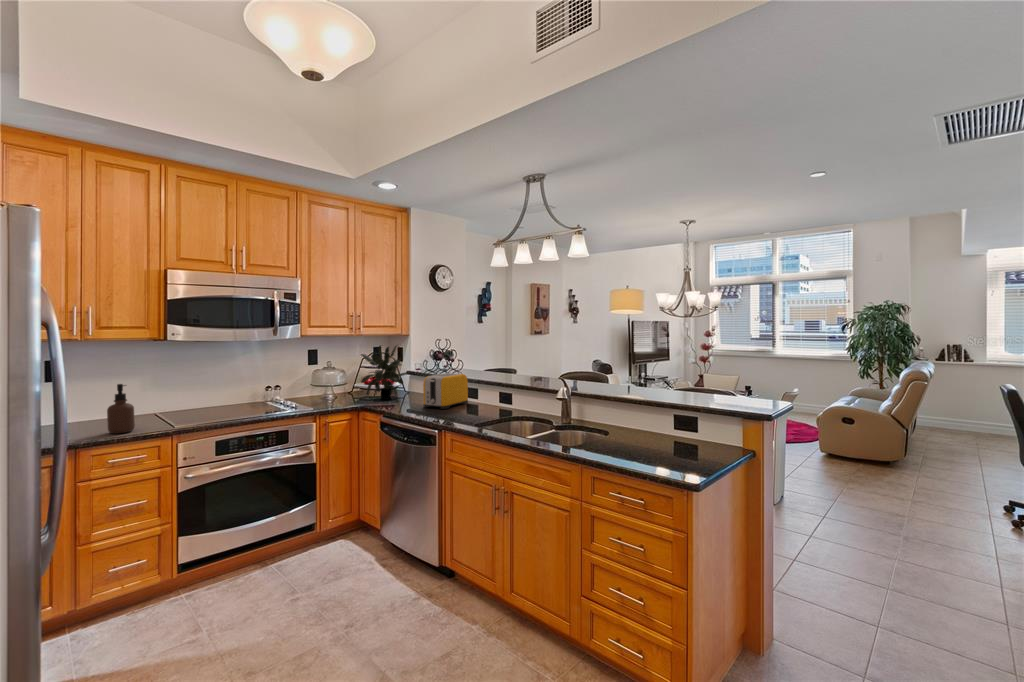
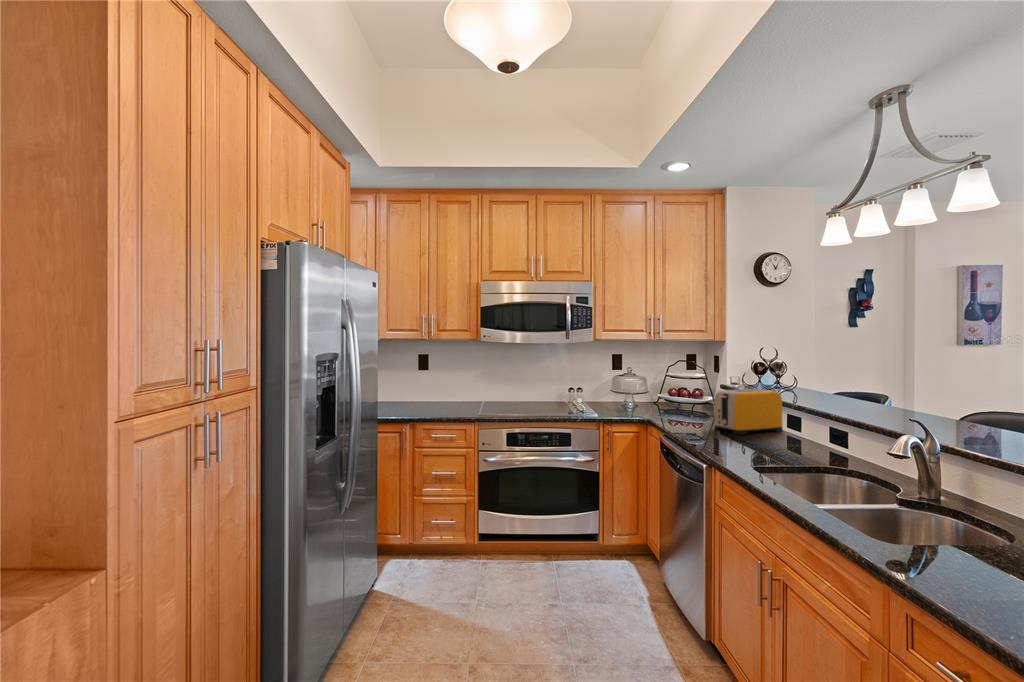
potted plant: present [361,346,409,400] -> none [656,351,711,414]
soap dispenser: present [107,384,135,434] -> none [438,377,455,416]

